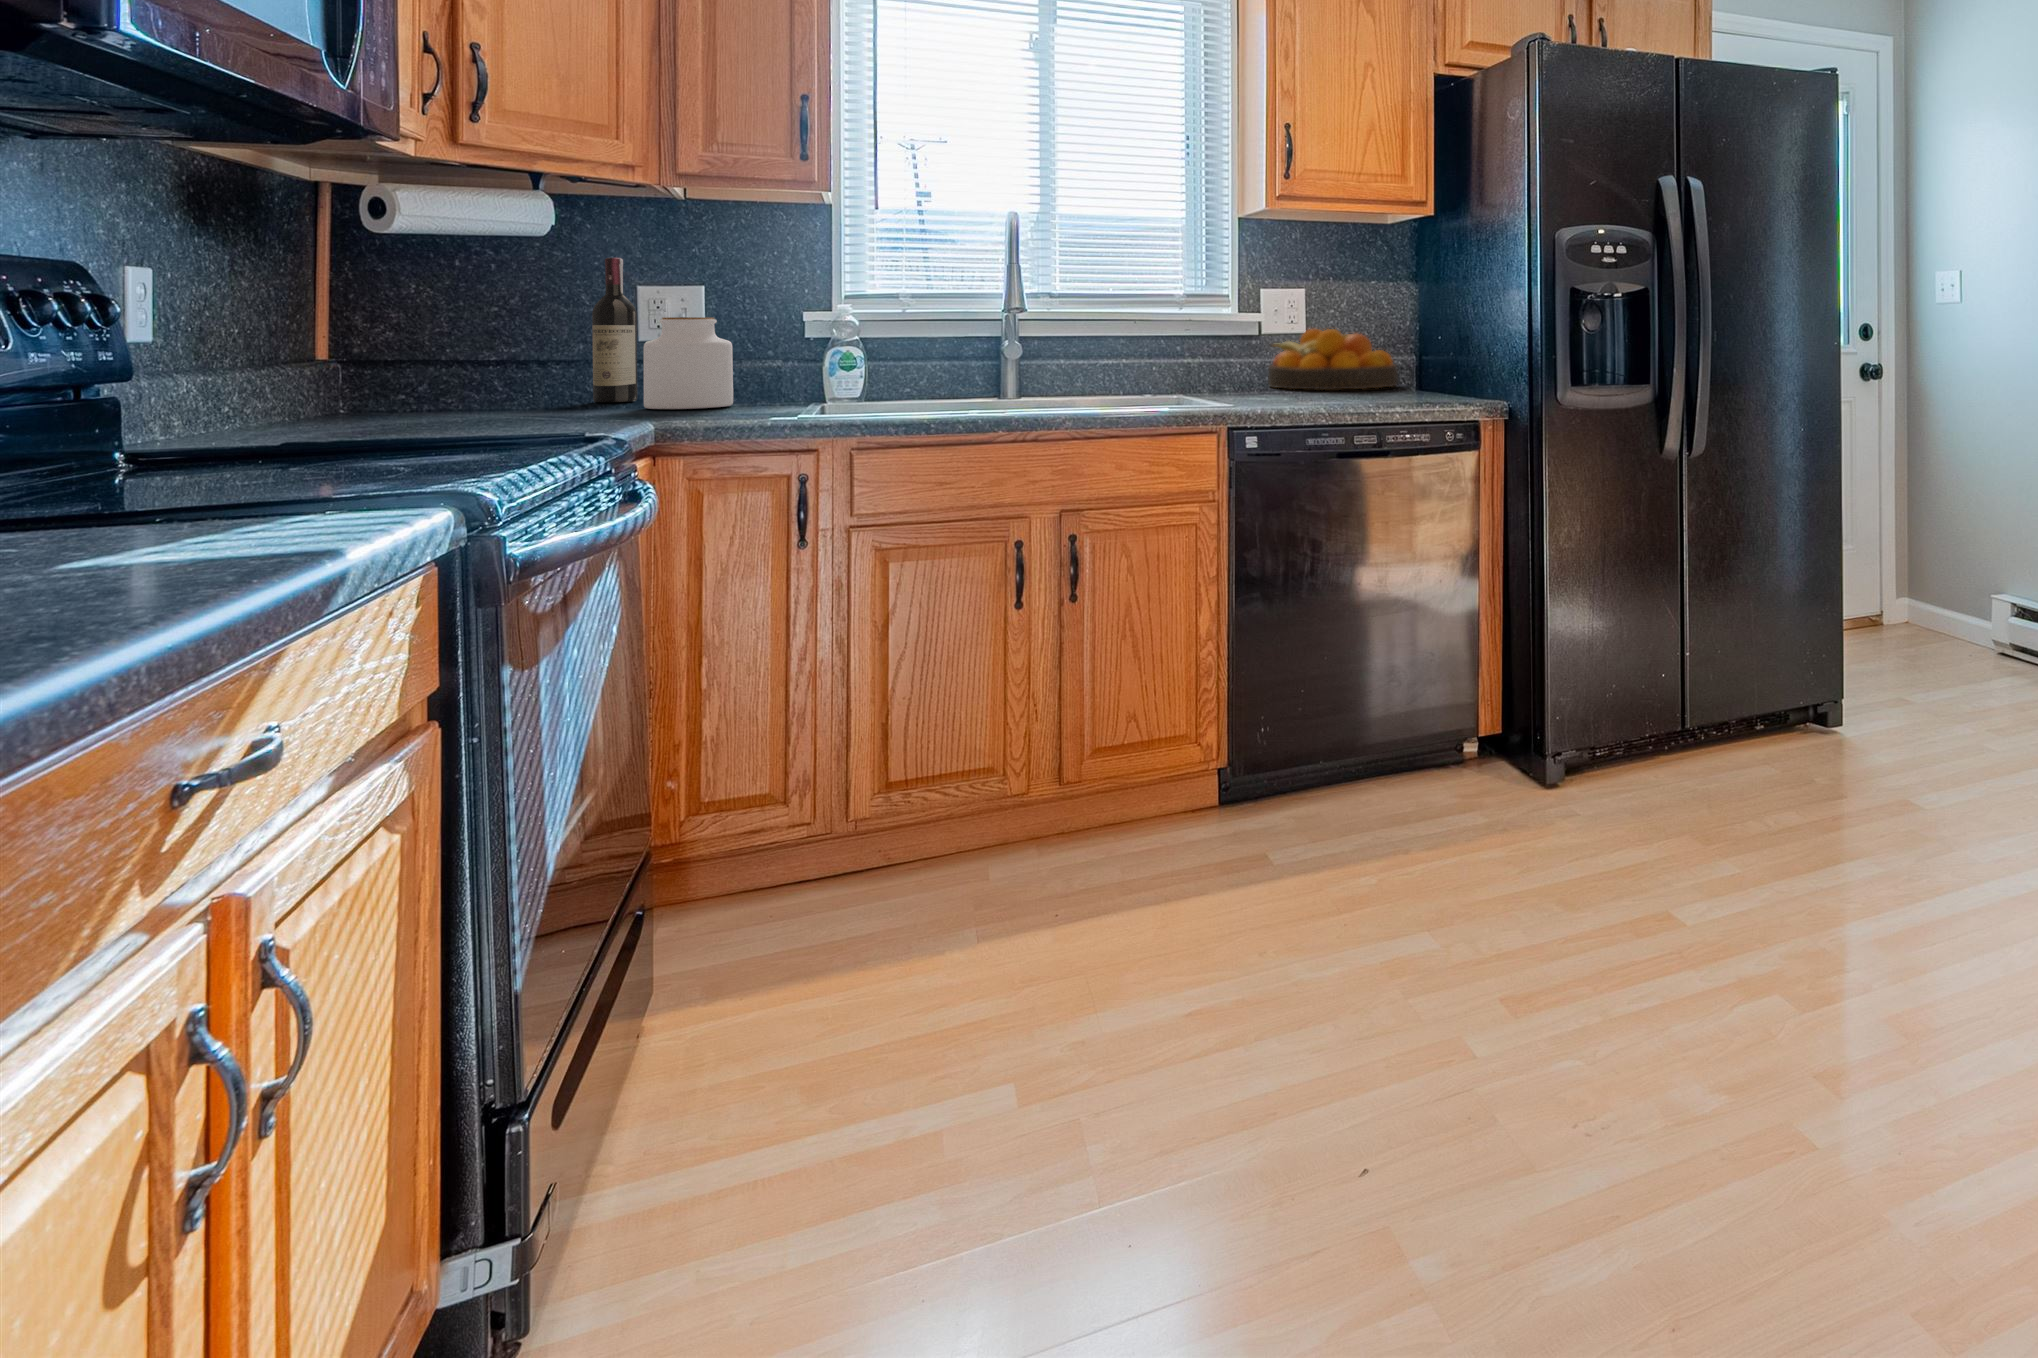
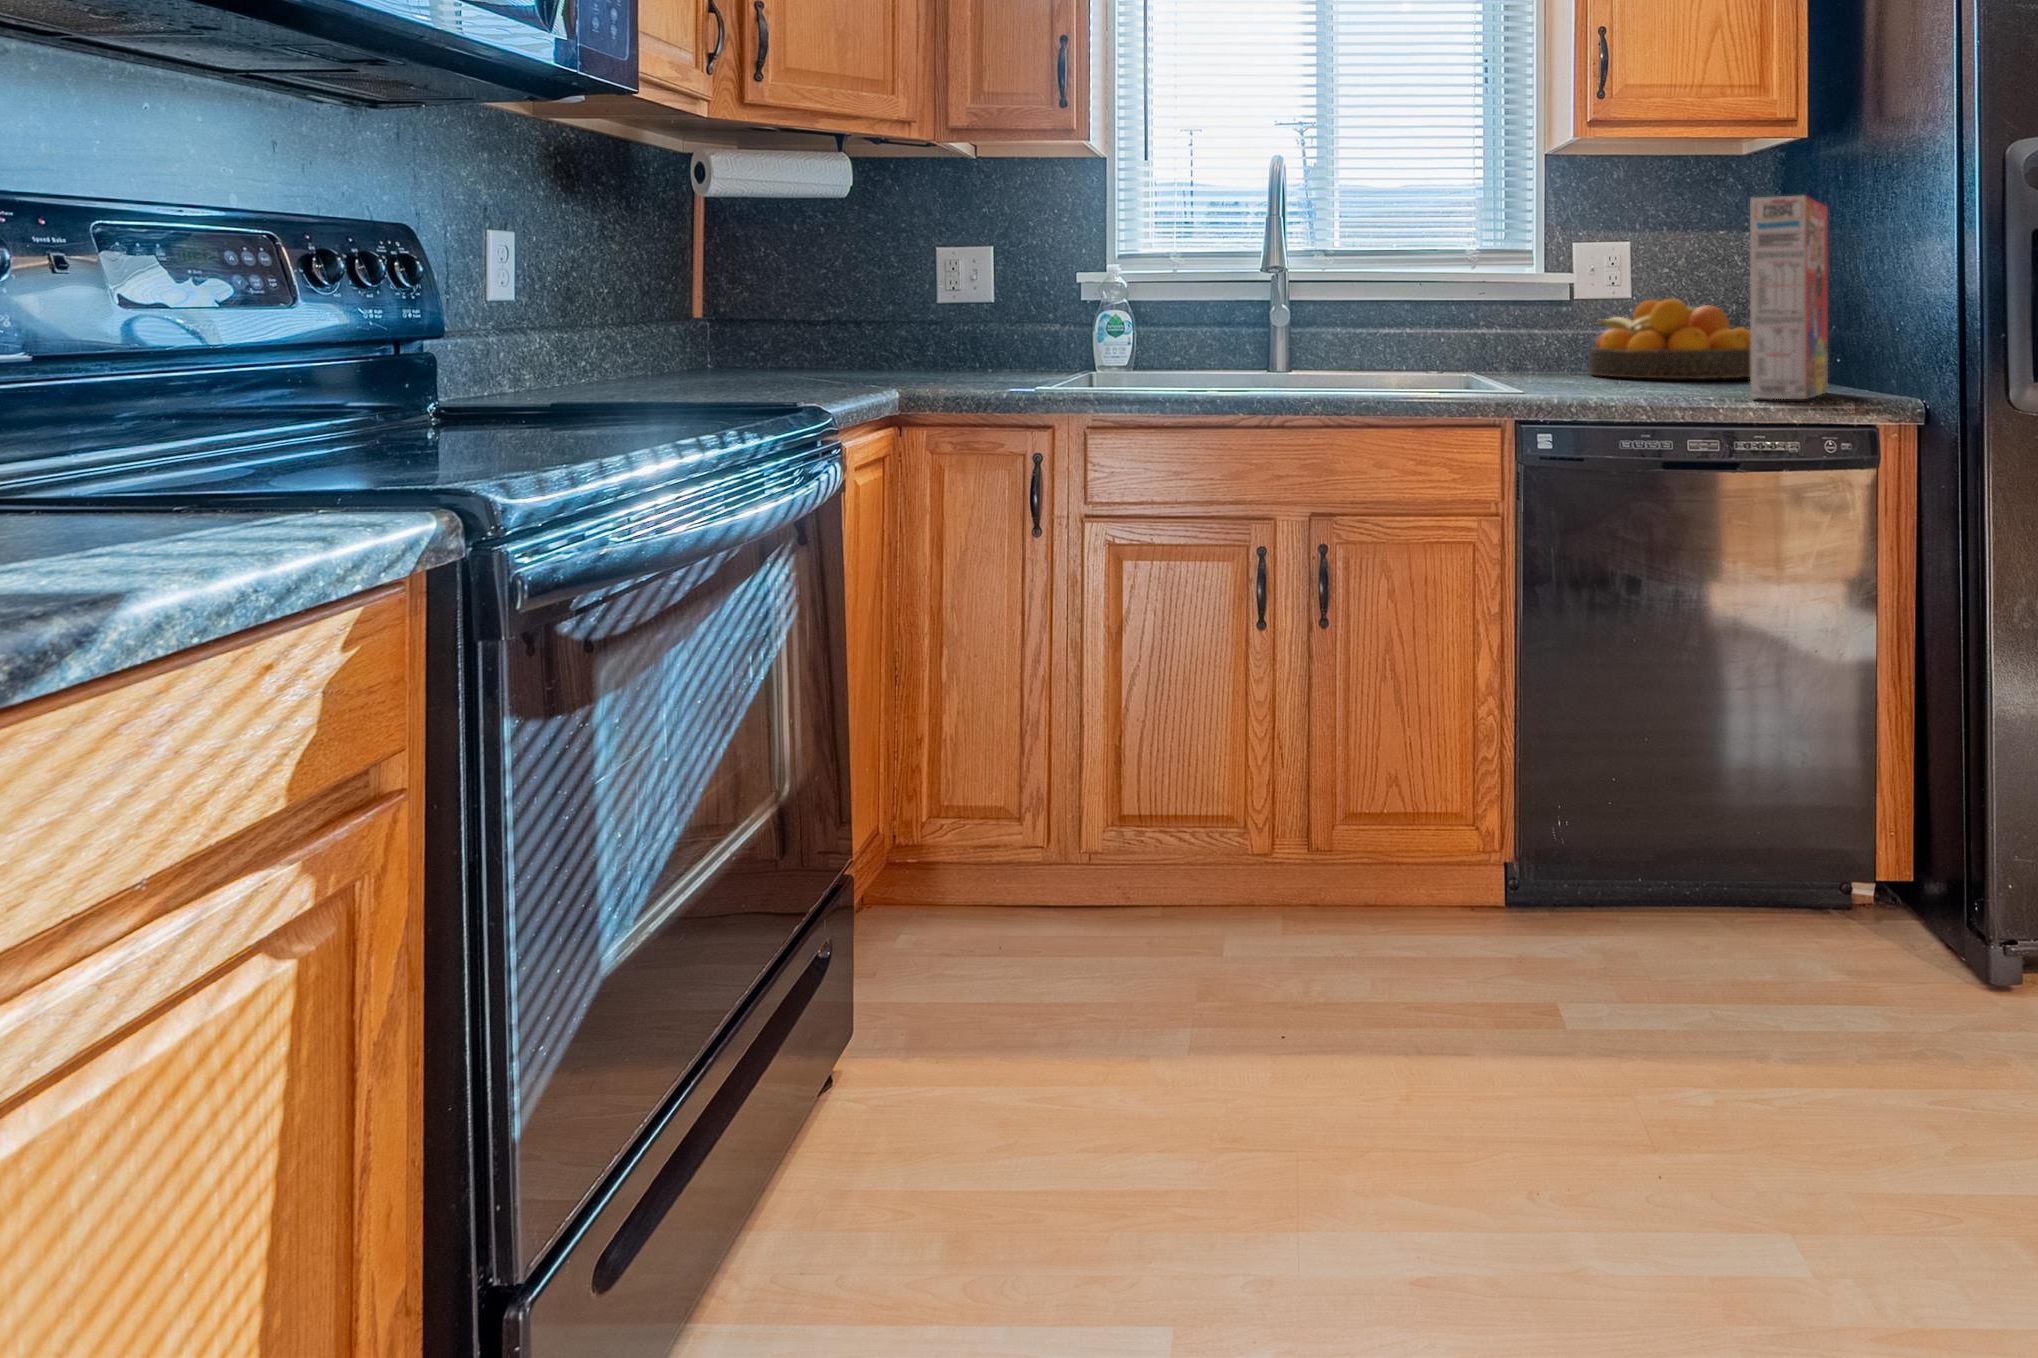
wine bottle: present [592,258,637,402] -> none [877,224,915,373]
cereal box: none [1399,263,1446,406] -> present [1750,195,1828,399]
jar: present [644,317,733,409] -> none [910,282,990,379]

